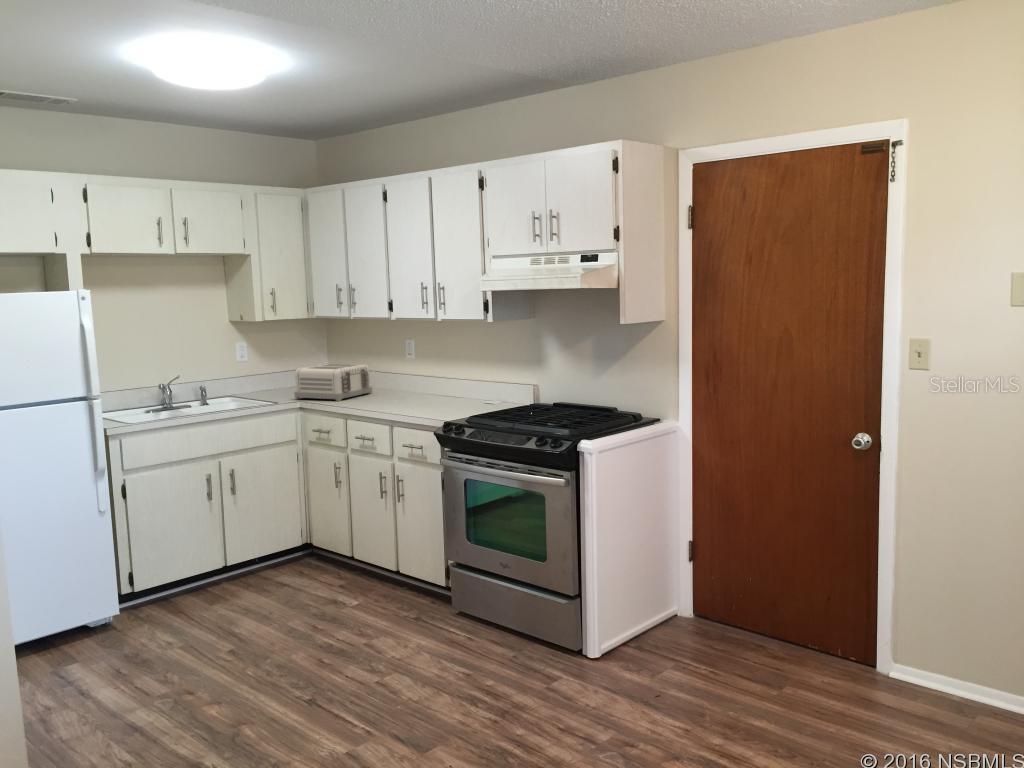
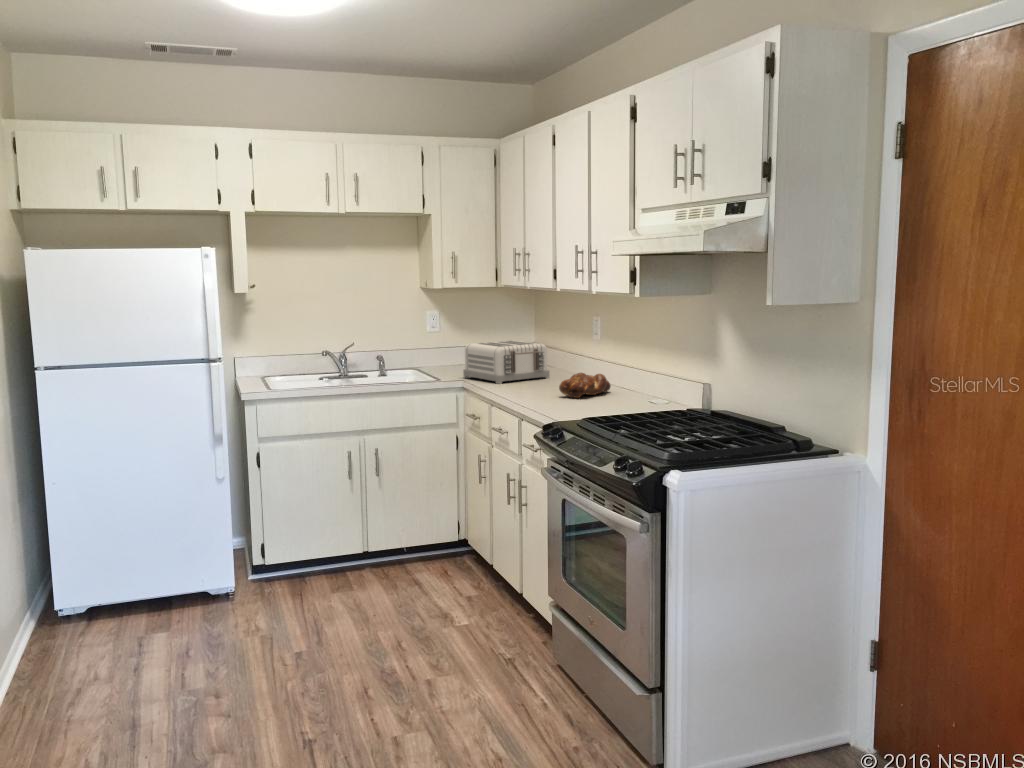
bread loaf: none [414,384,448,405] -> present [559,373,611,398]

